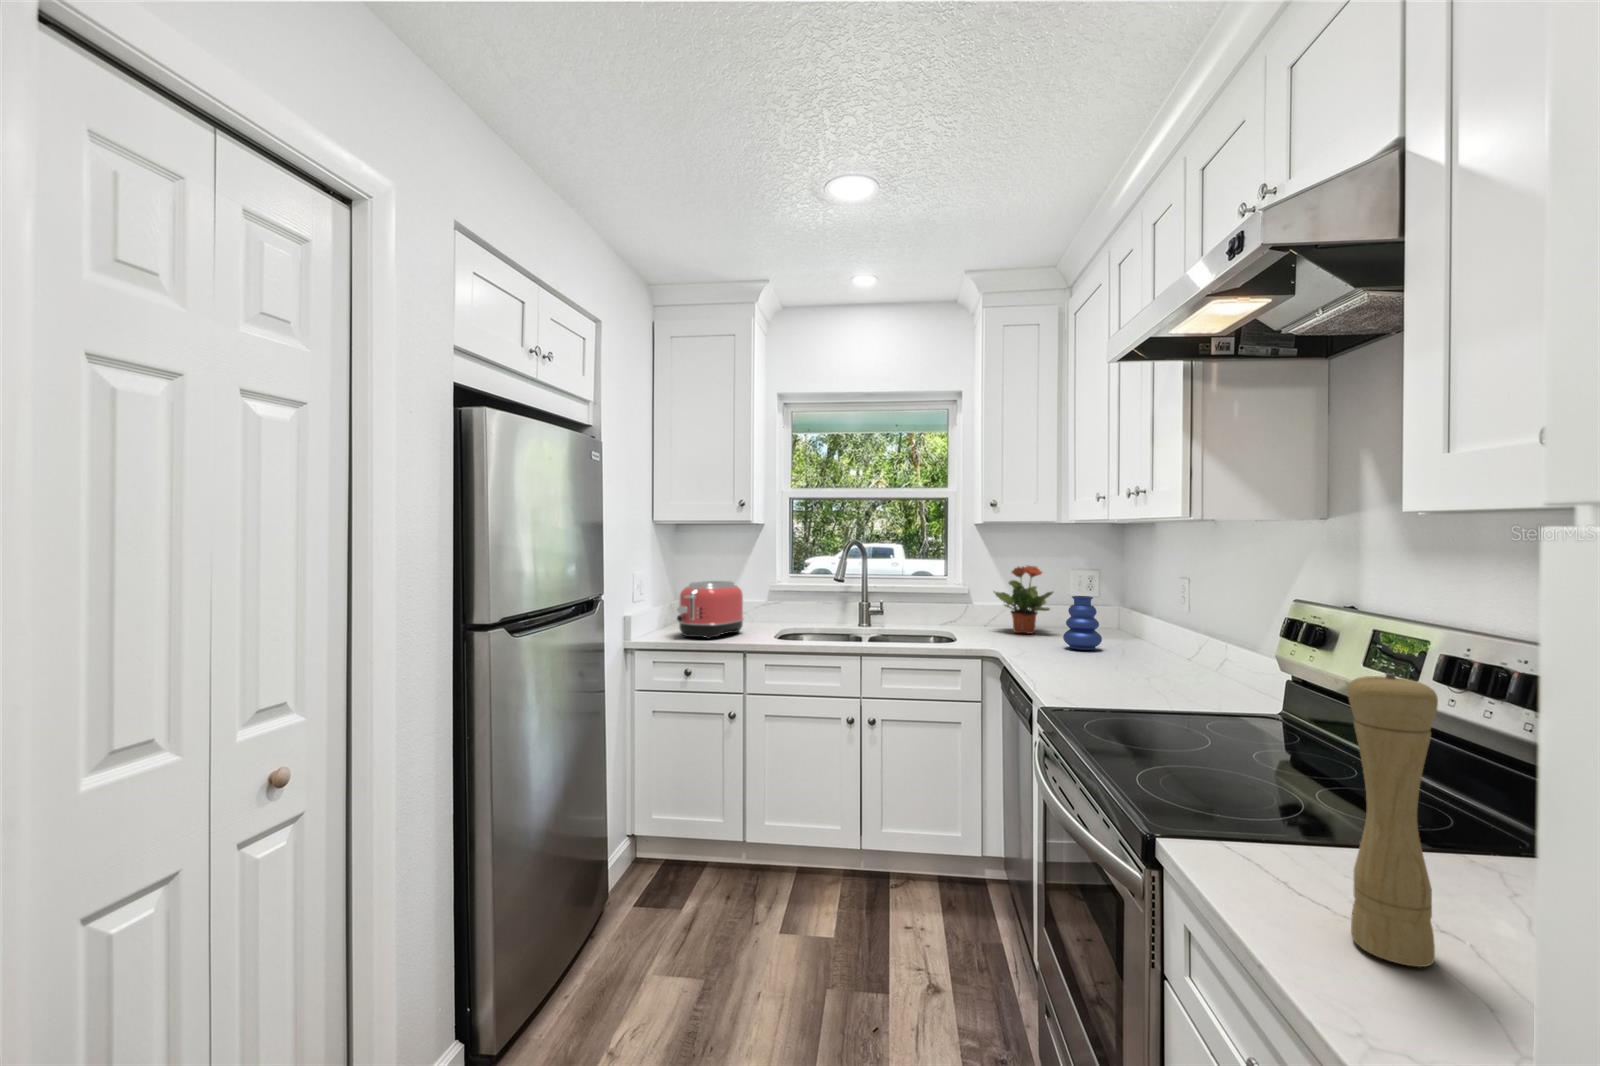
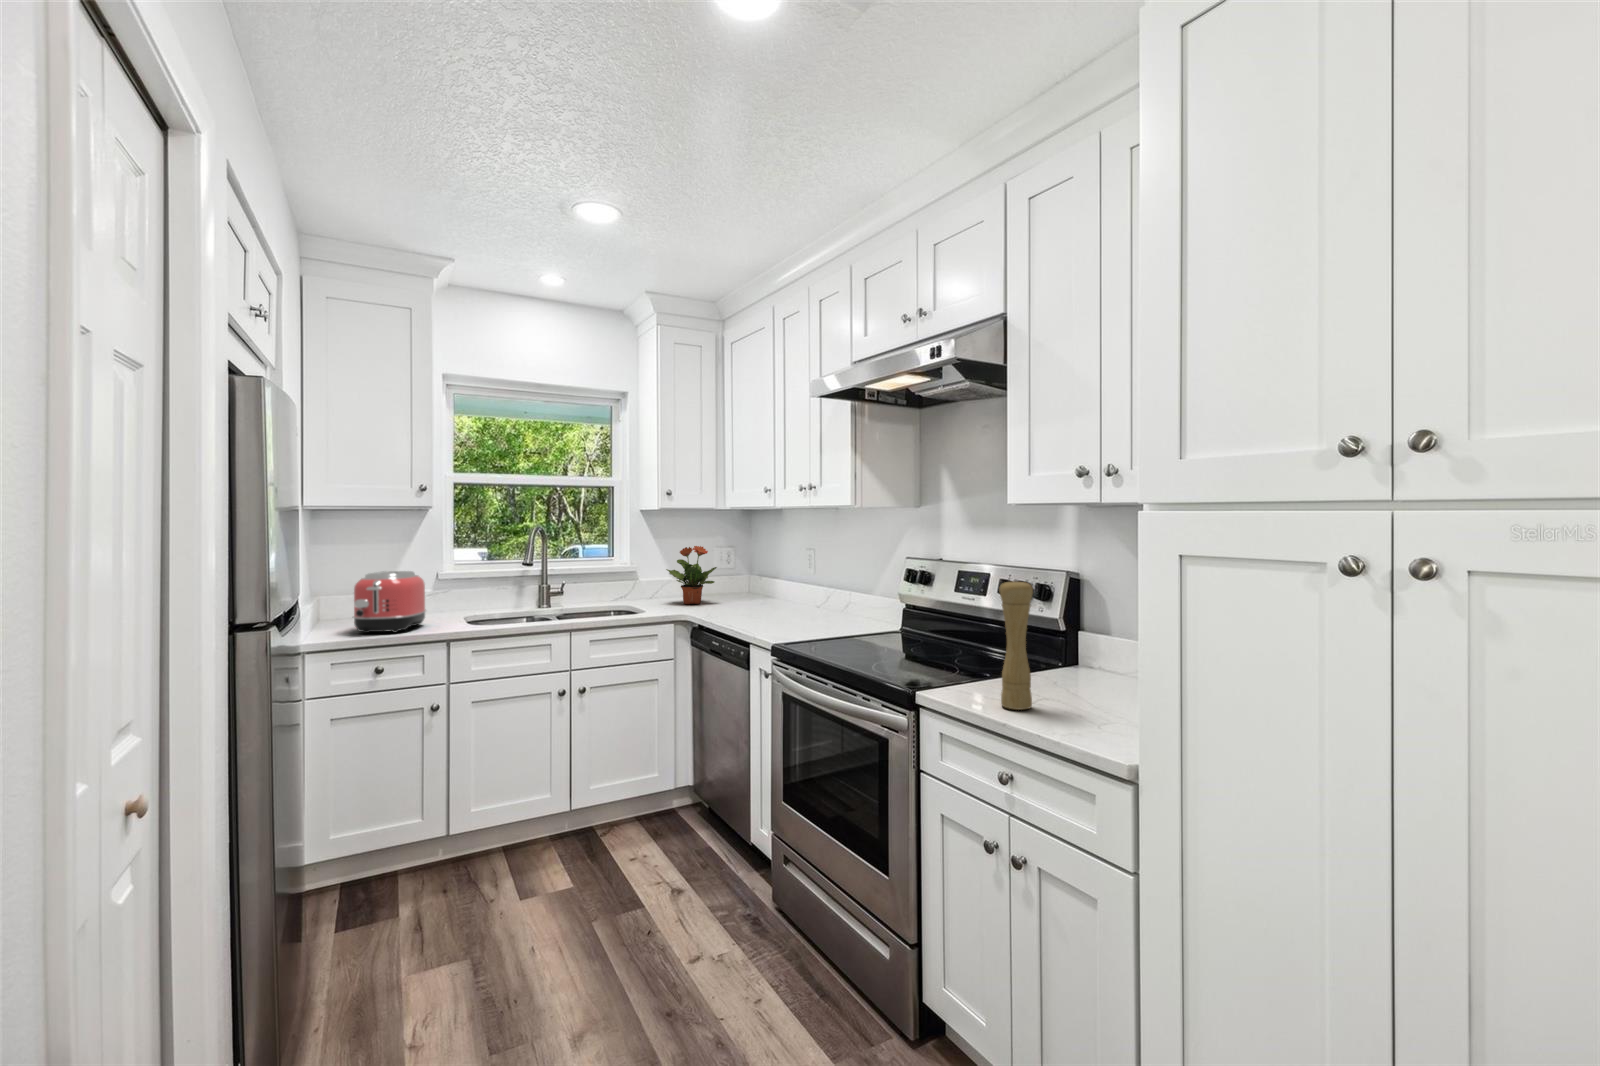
vase: present [1063,596,1102,650] -> none [735,568,764,611]

